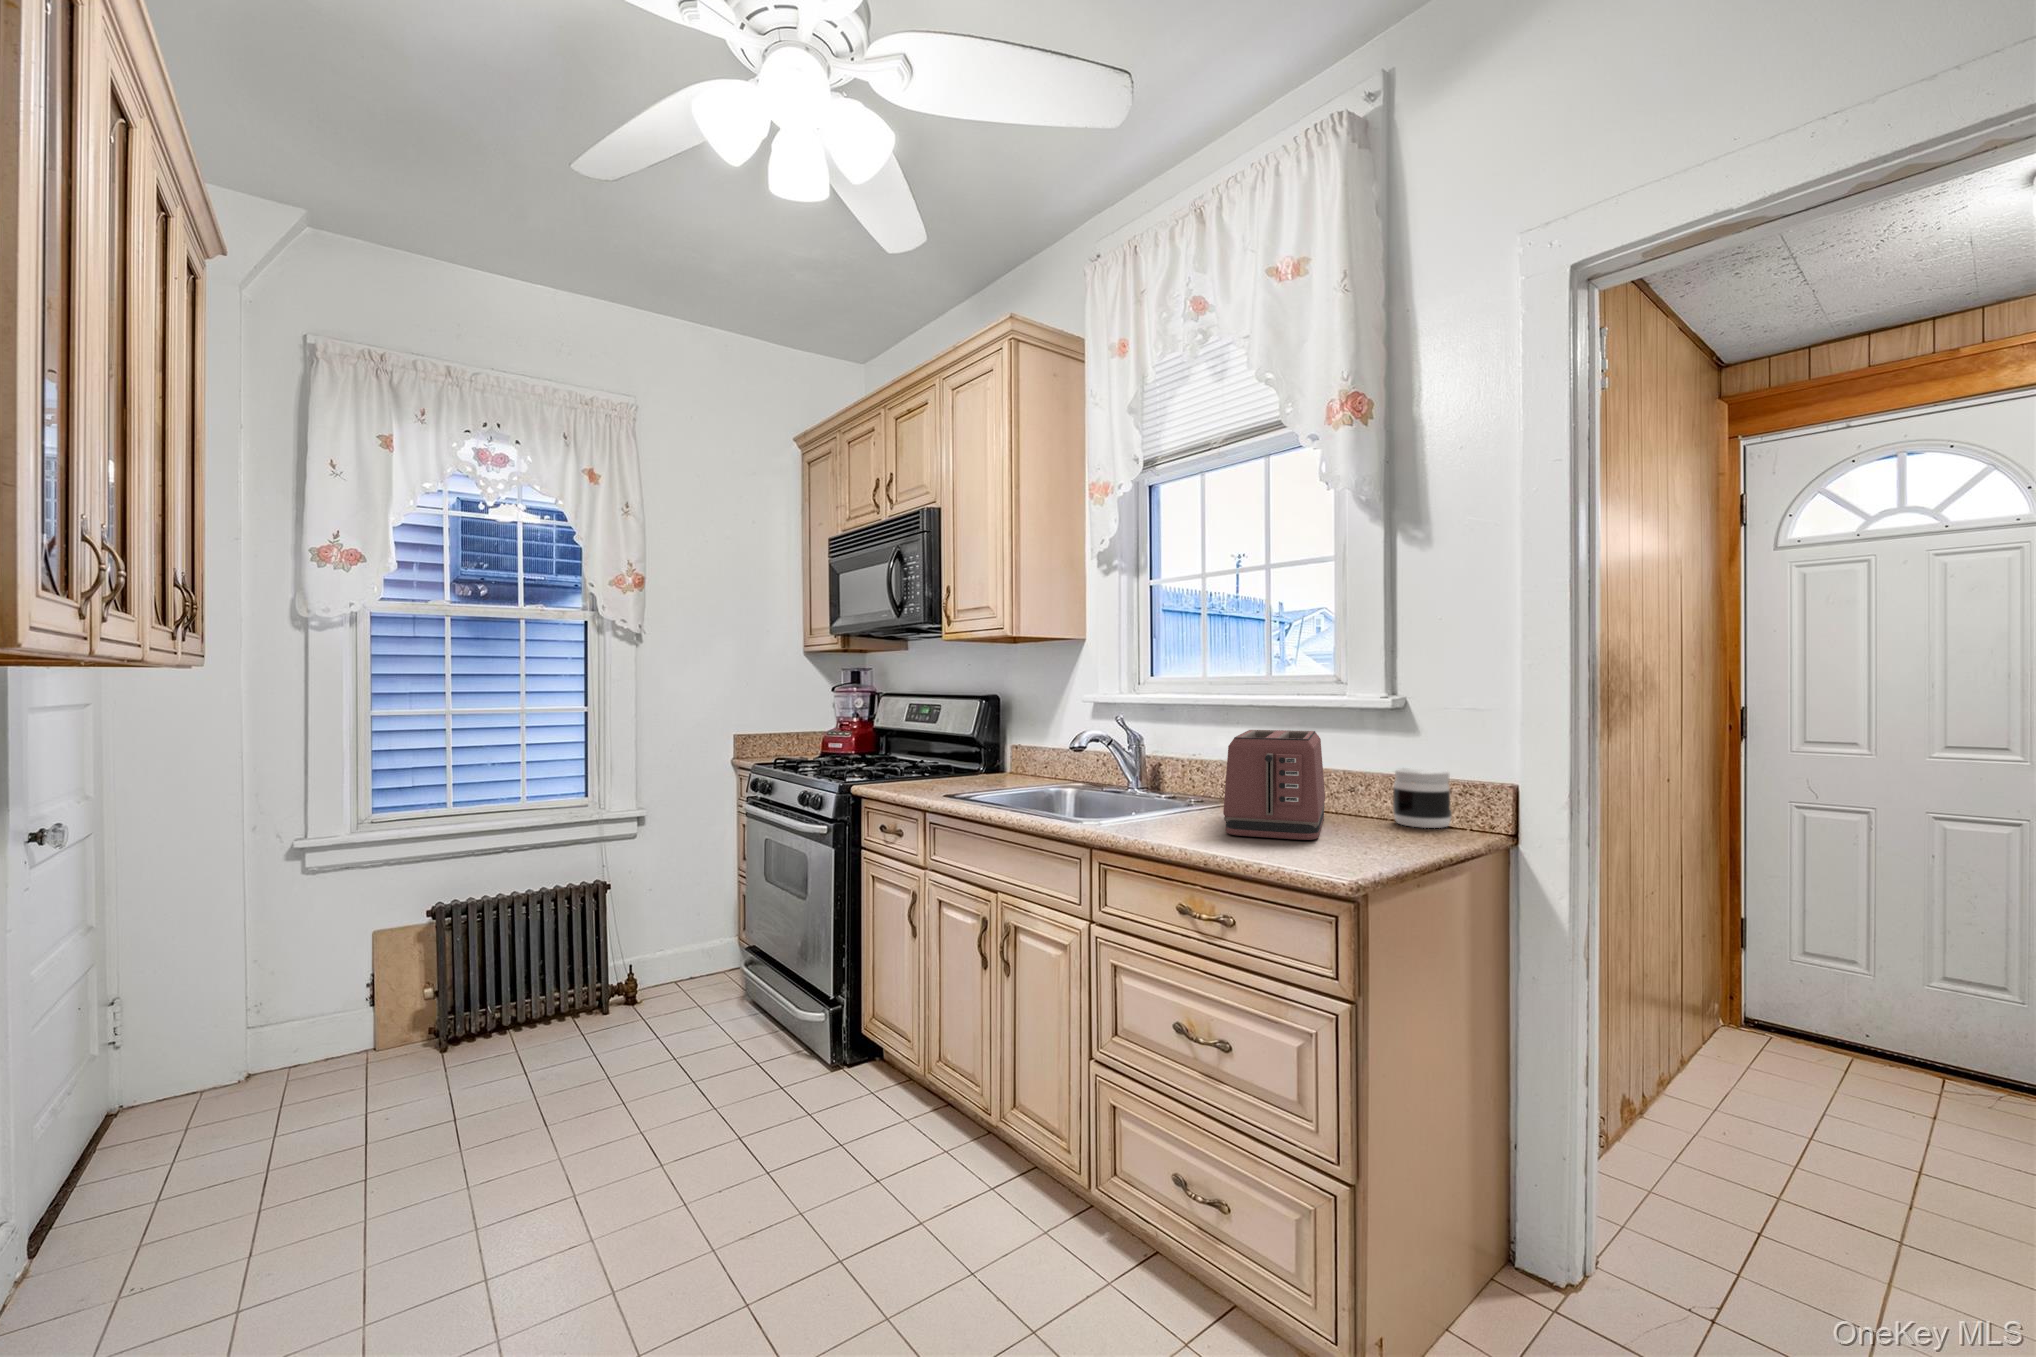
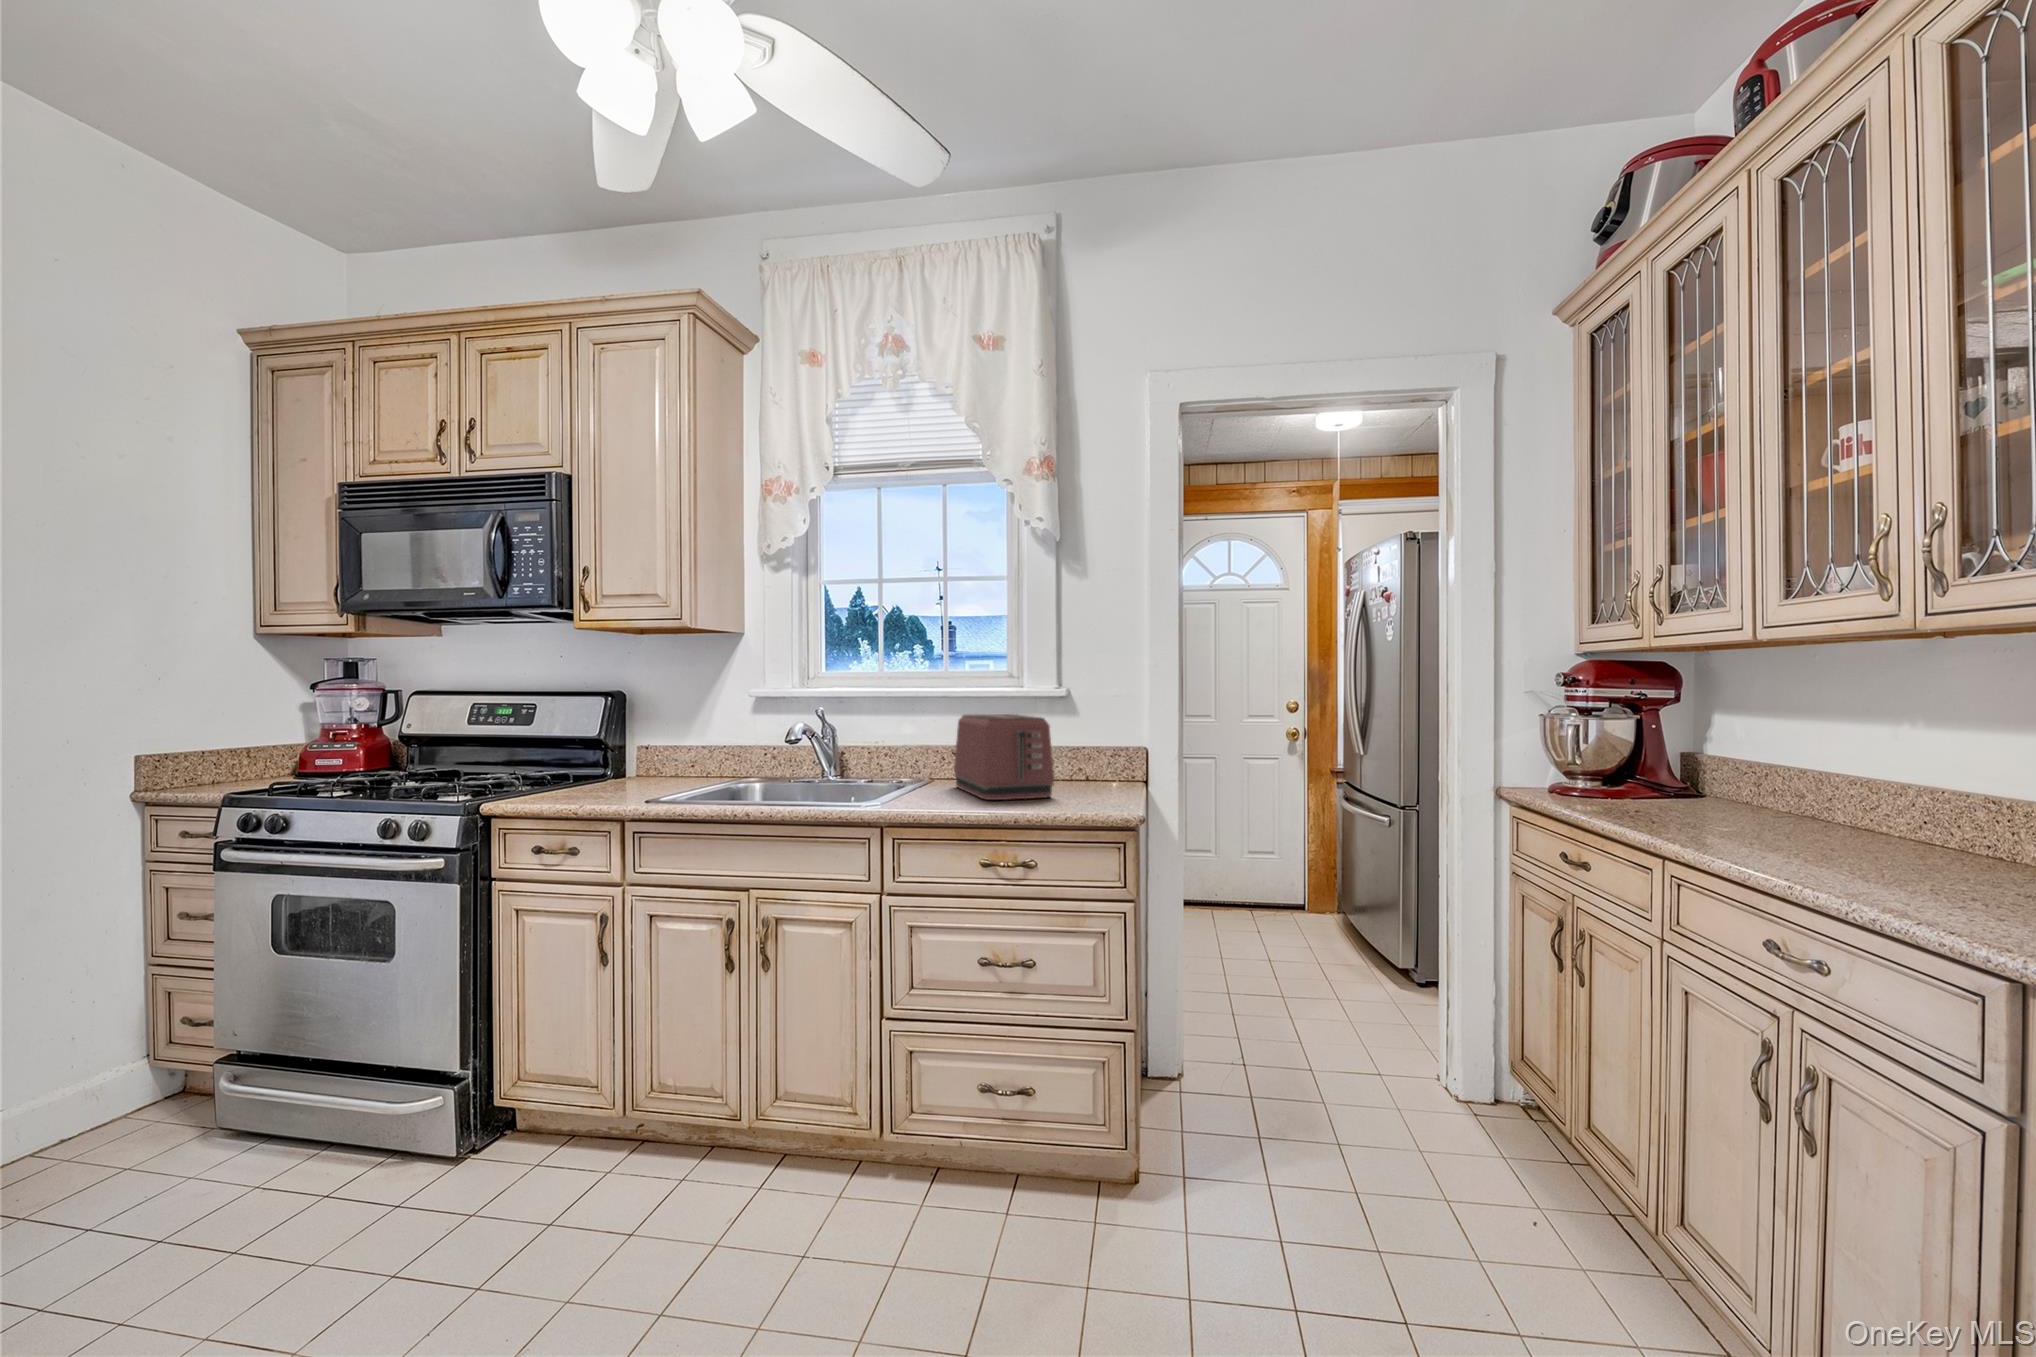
jar: present [1393,768,1452,828] -> none [1067,740,1107,784]

